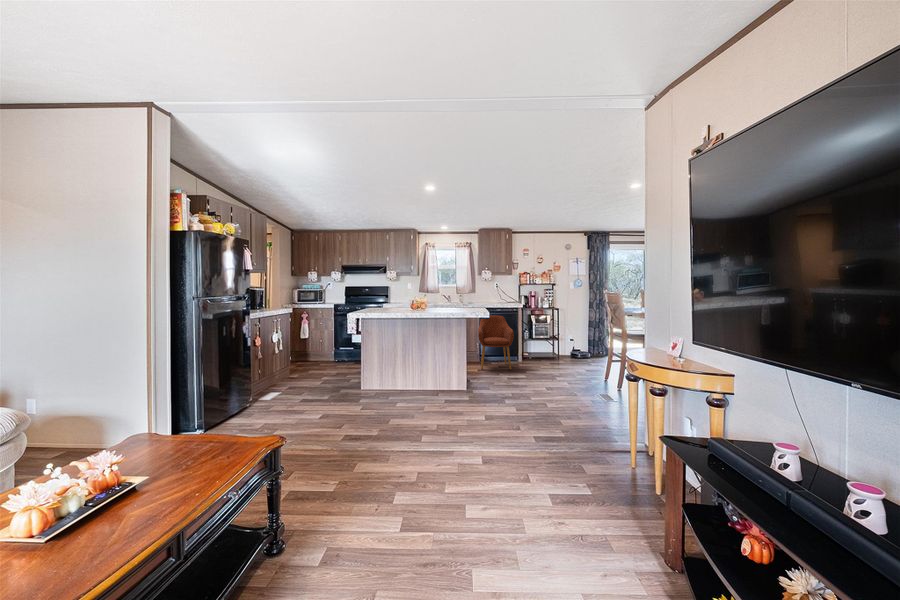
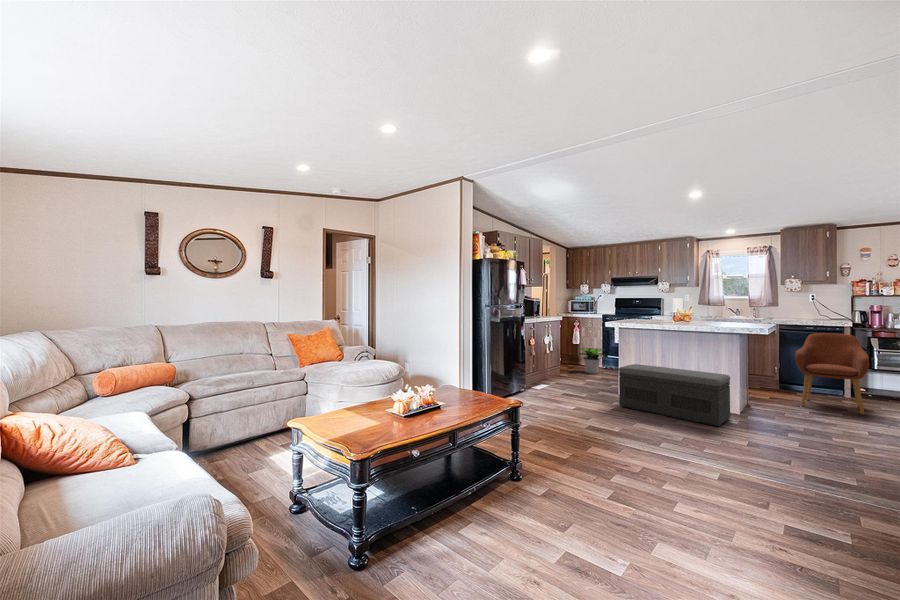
potted plant: none [309,340,339,367] -> present [579,348,606,374]
storage bench: none [364,354,452,402] -> present [619,364,730,427]

